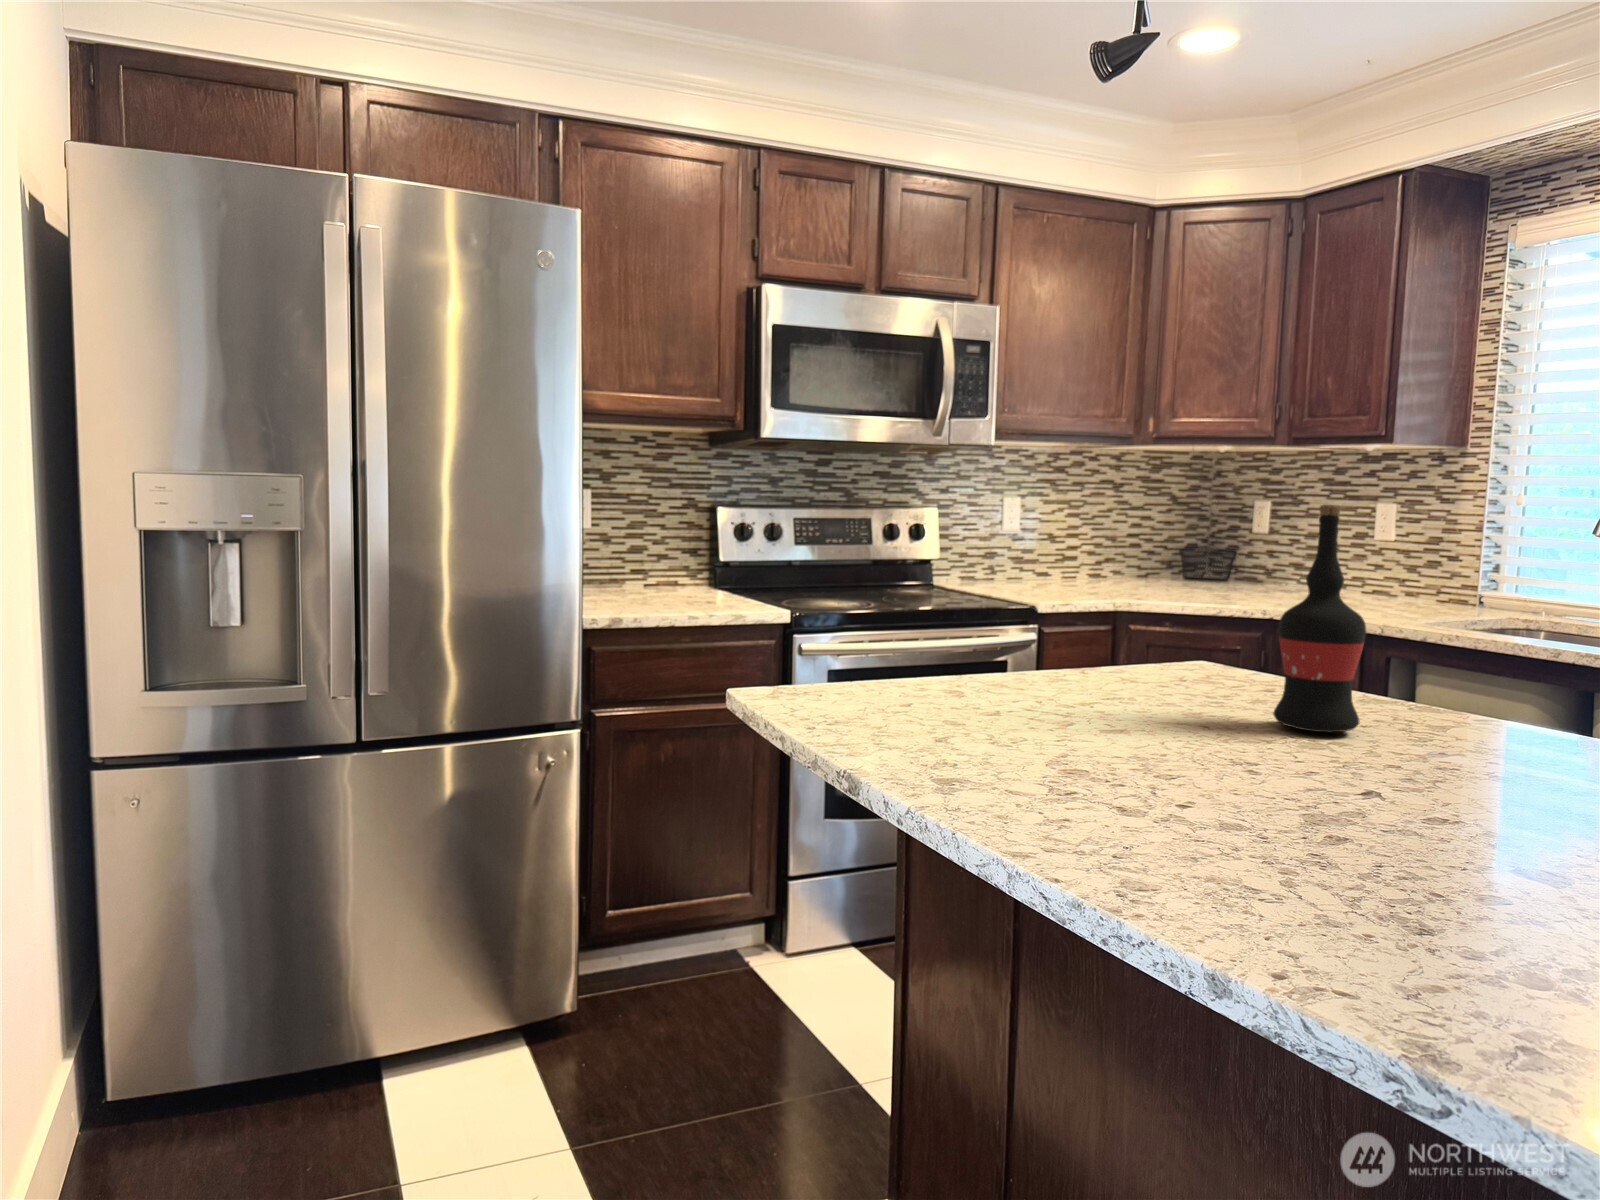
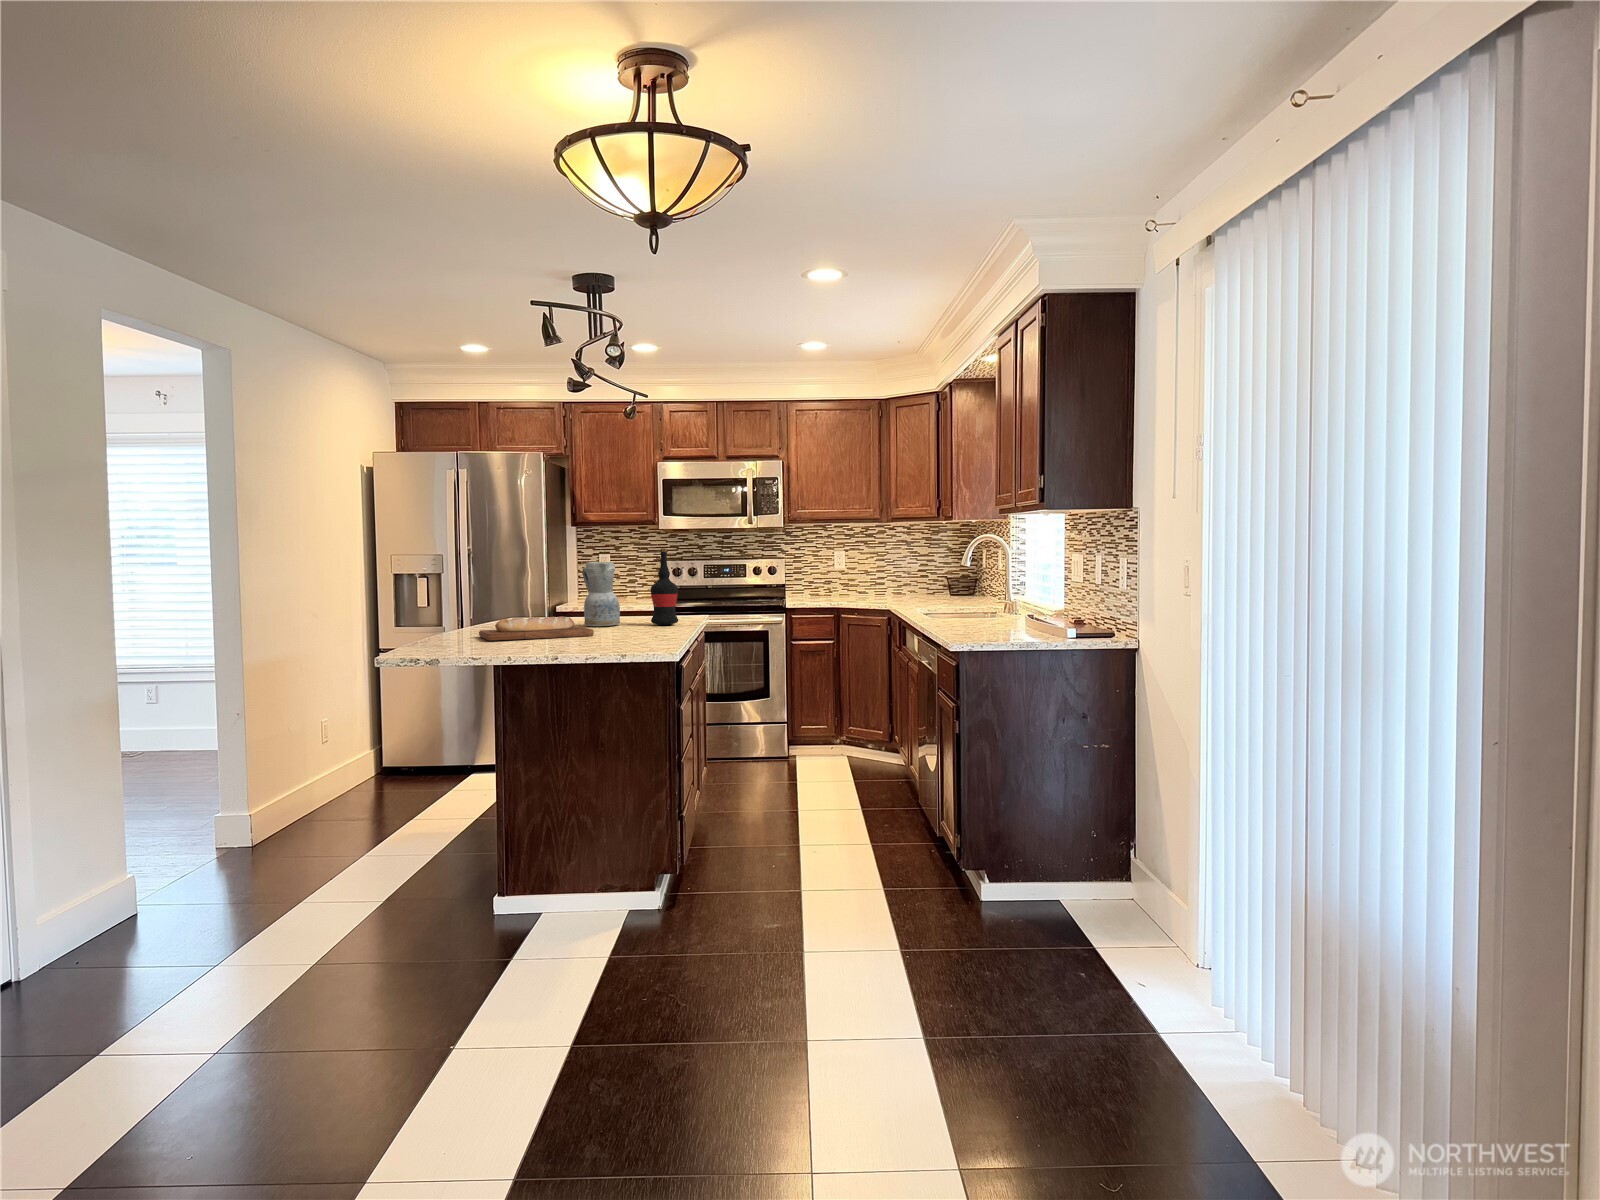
ceramic pitcher: none [1090,540,1236,749] -> present [582,562,620,626]
bread loaf: none [1160,766,1524,952] -> present [479,616,594,641]

